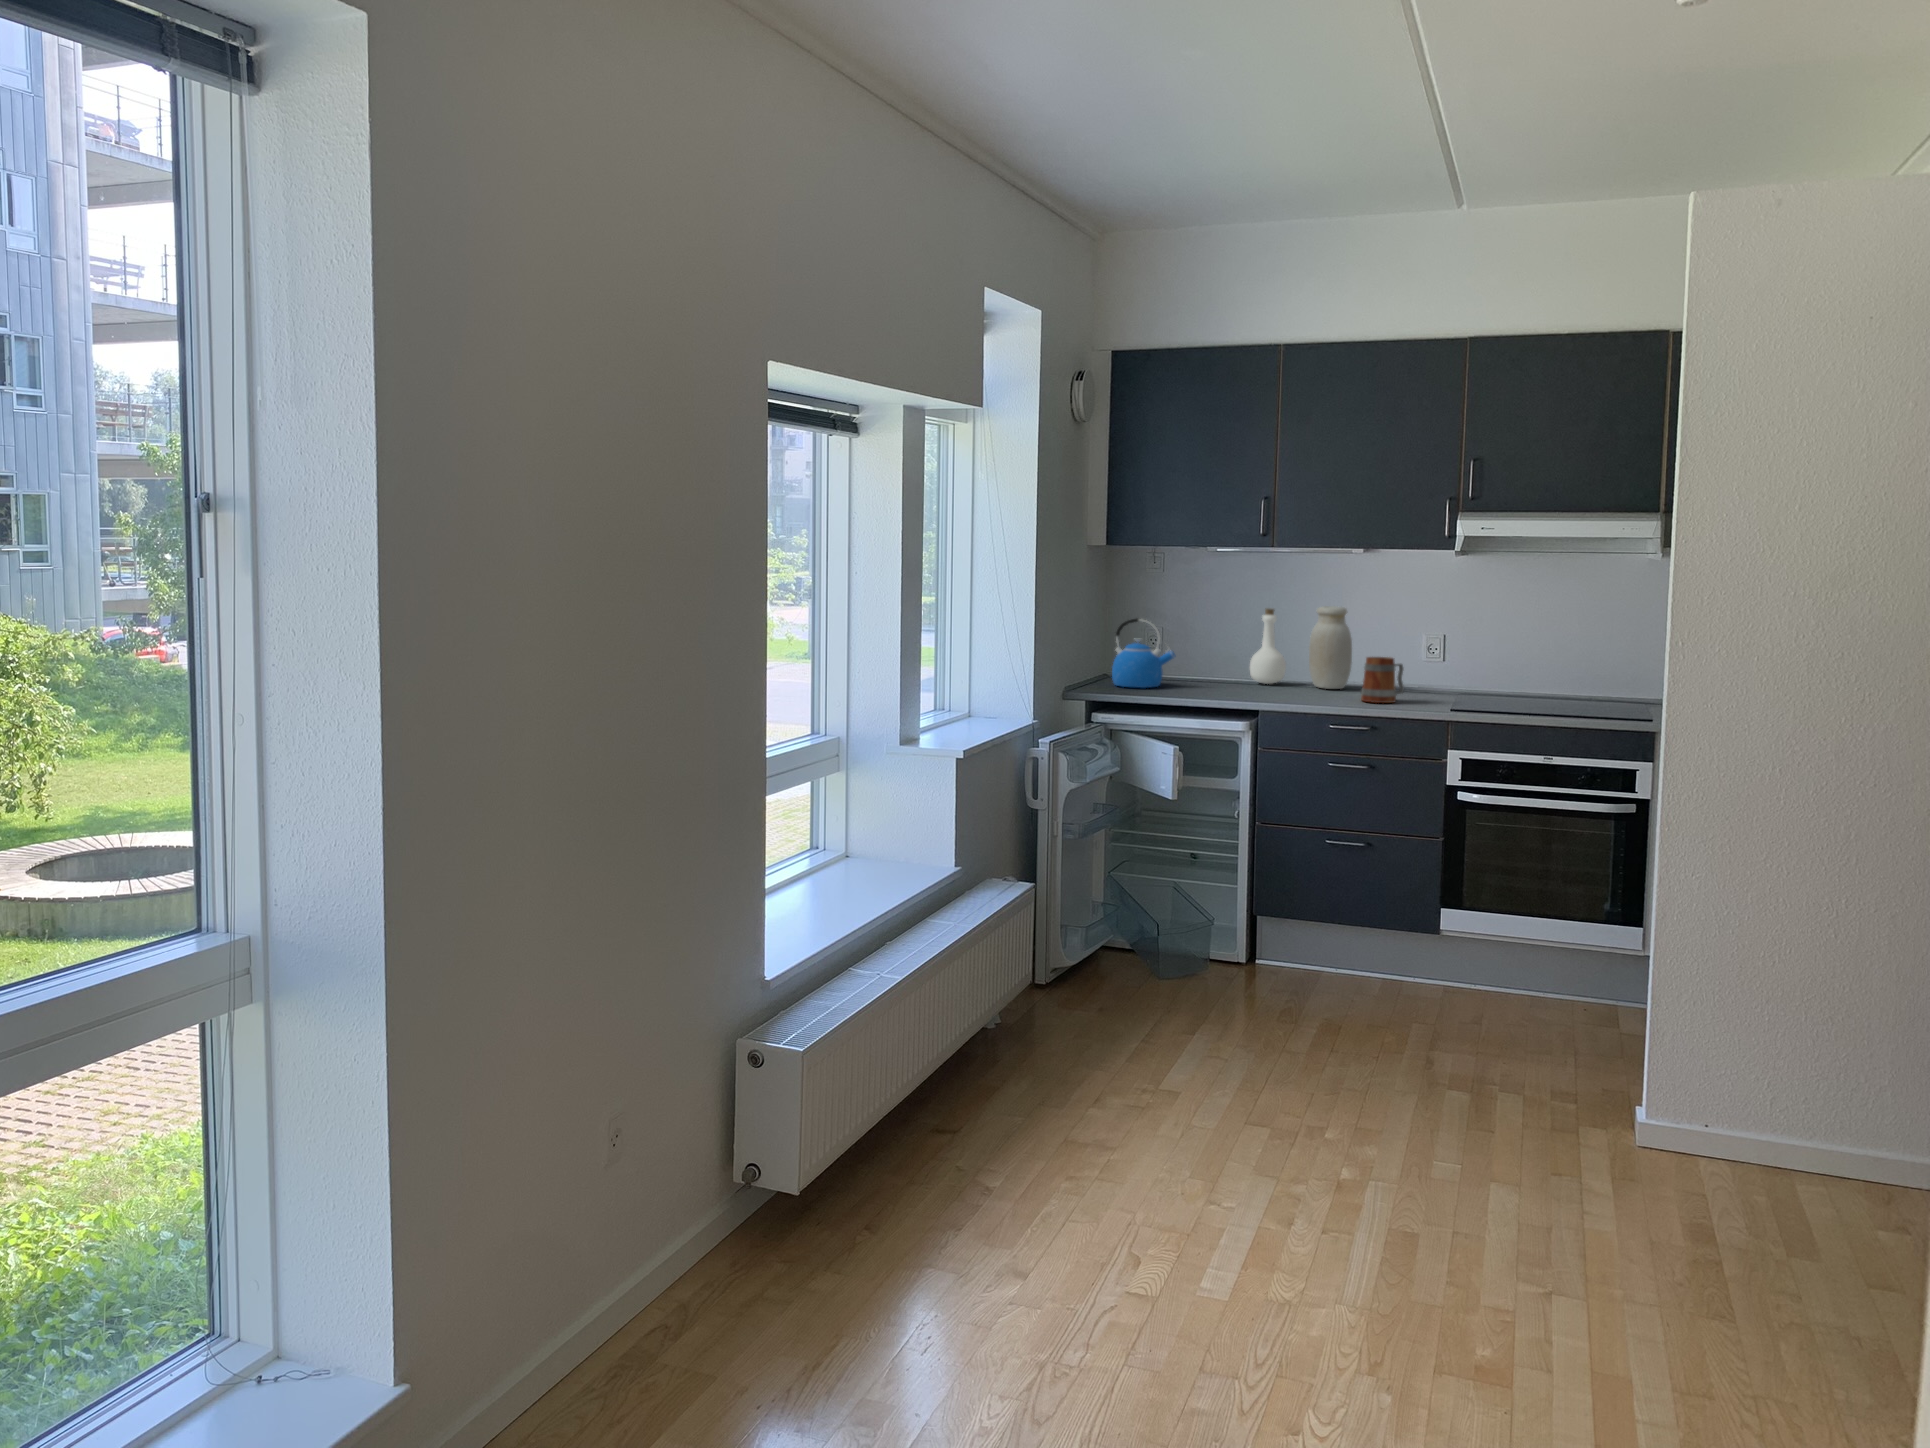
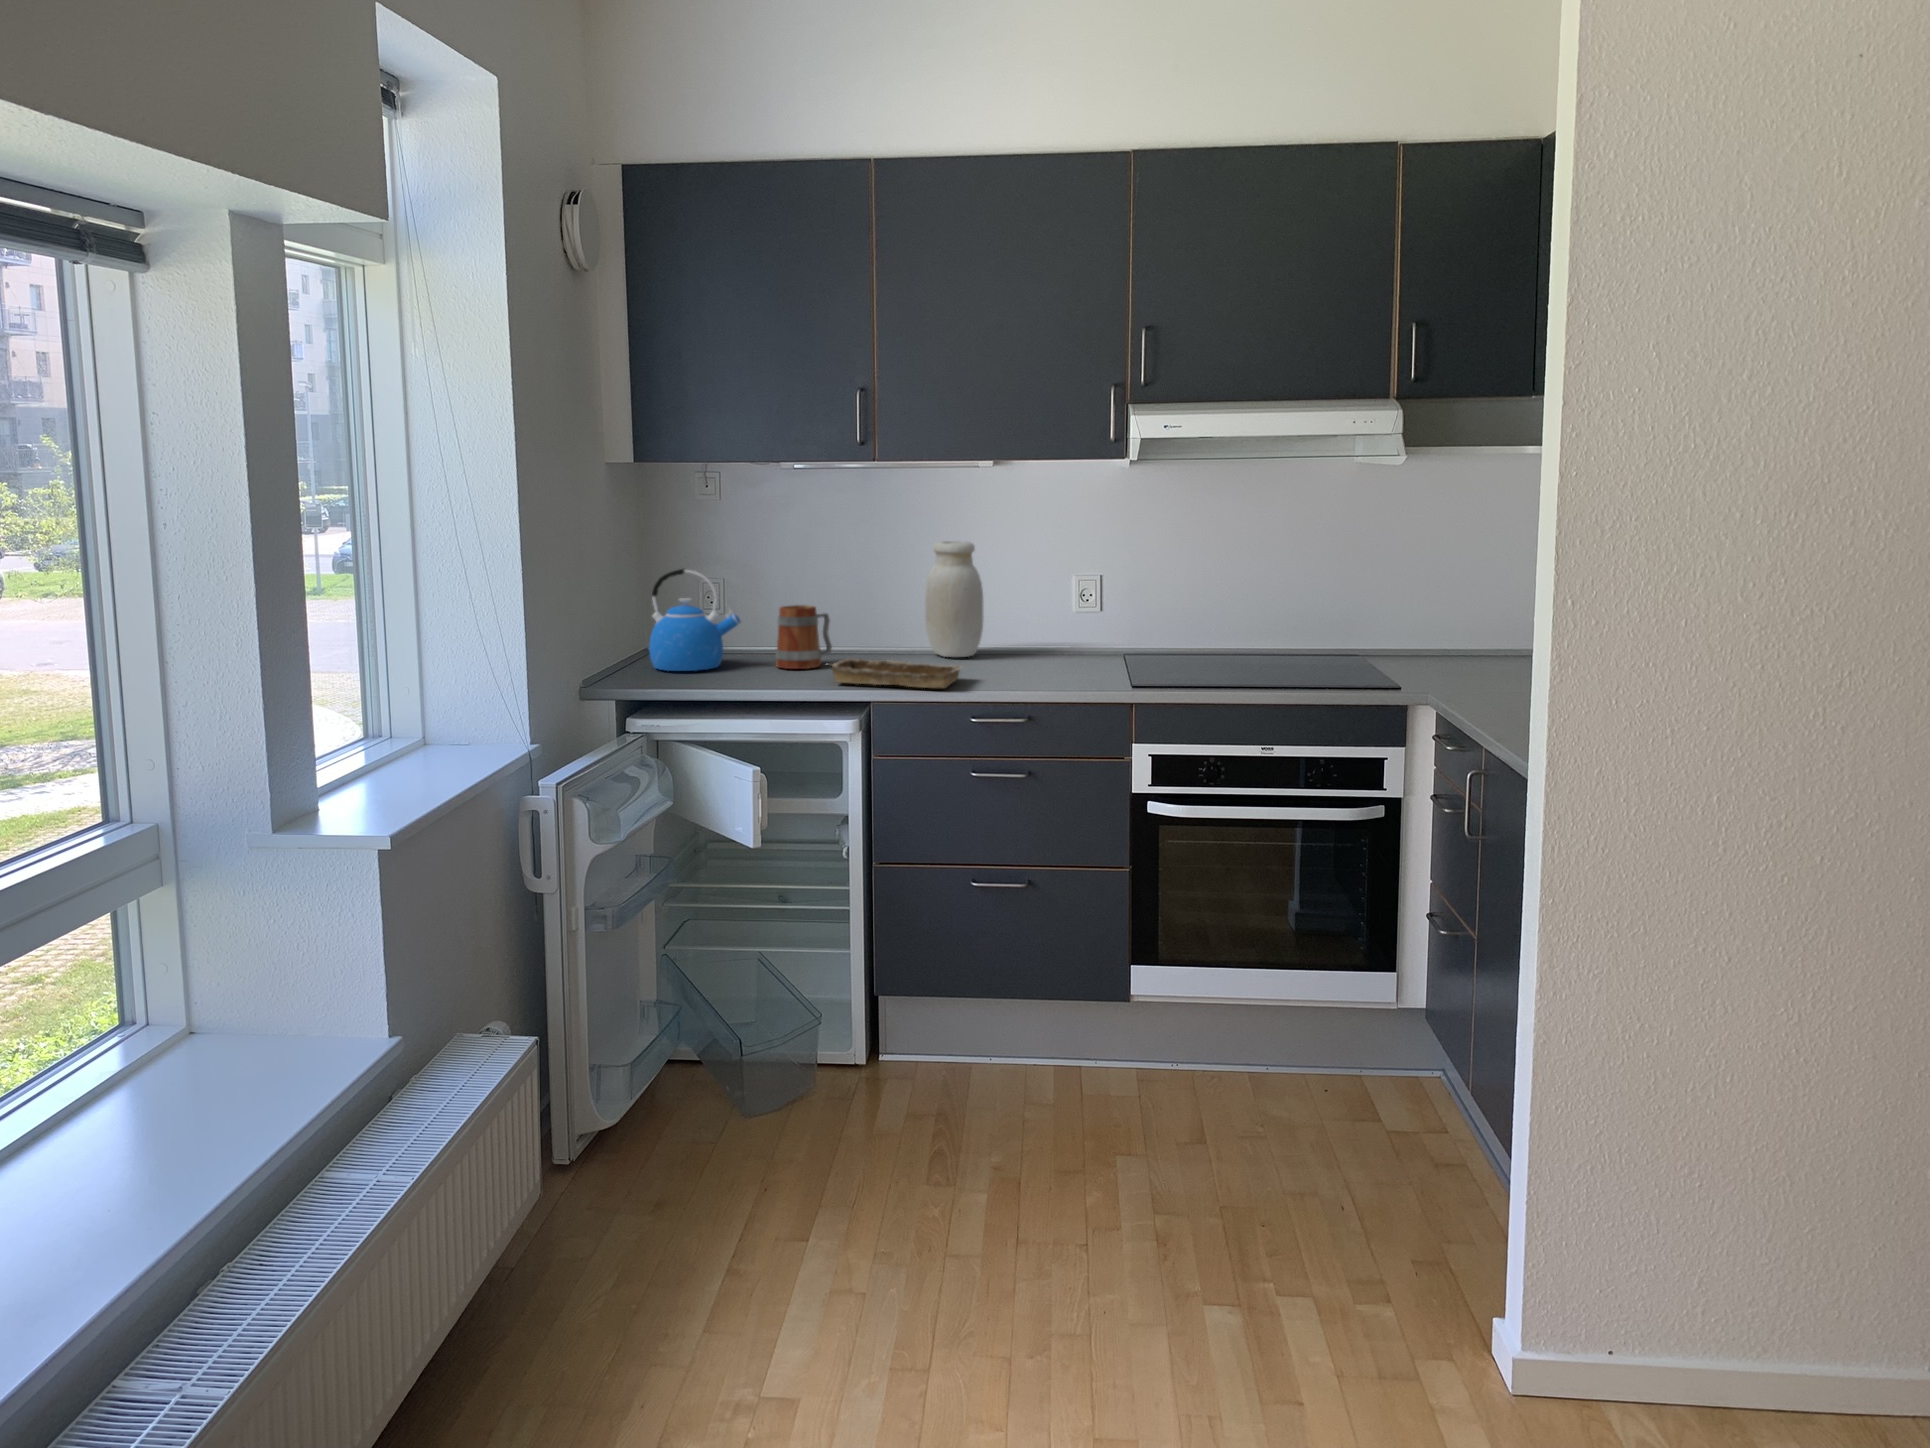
bottle: present [1250,608,1286,684] -> none [844,547,893,653]
mug: present [1361,657,1404,703] -> present [775,605,832,669]
tray: none [1232,683,1333,705] -> present [832,658,962,688]

